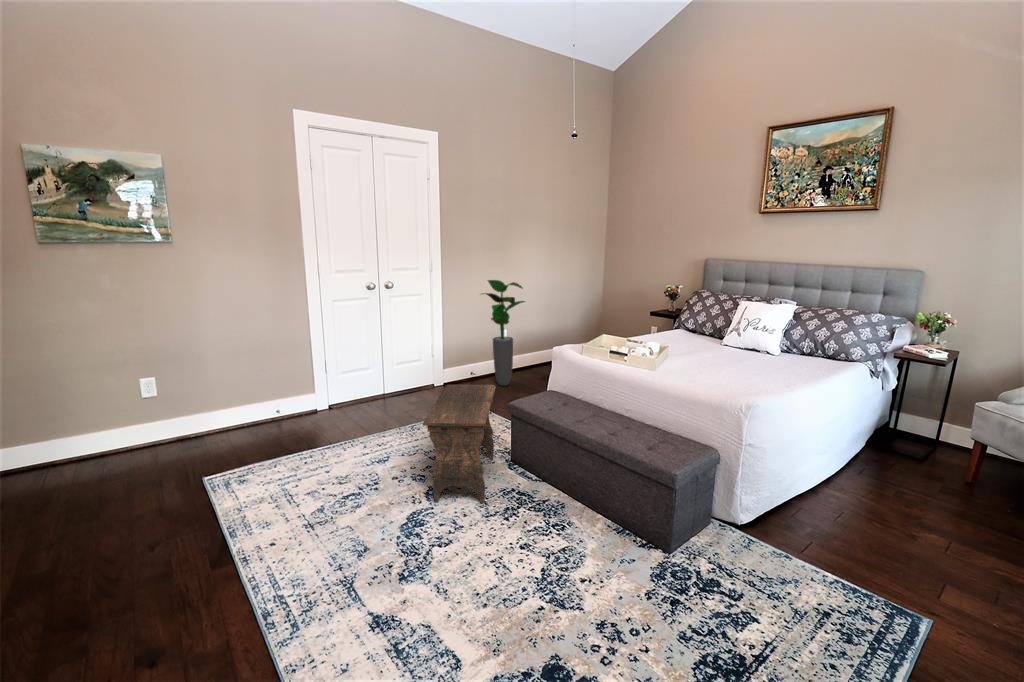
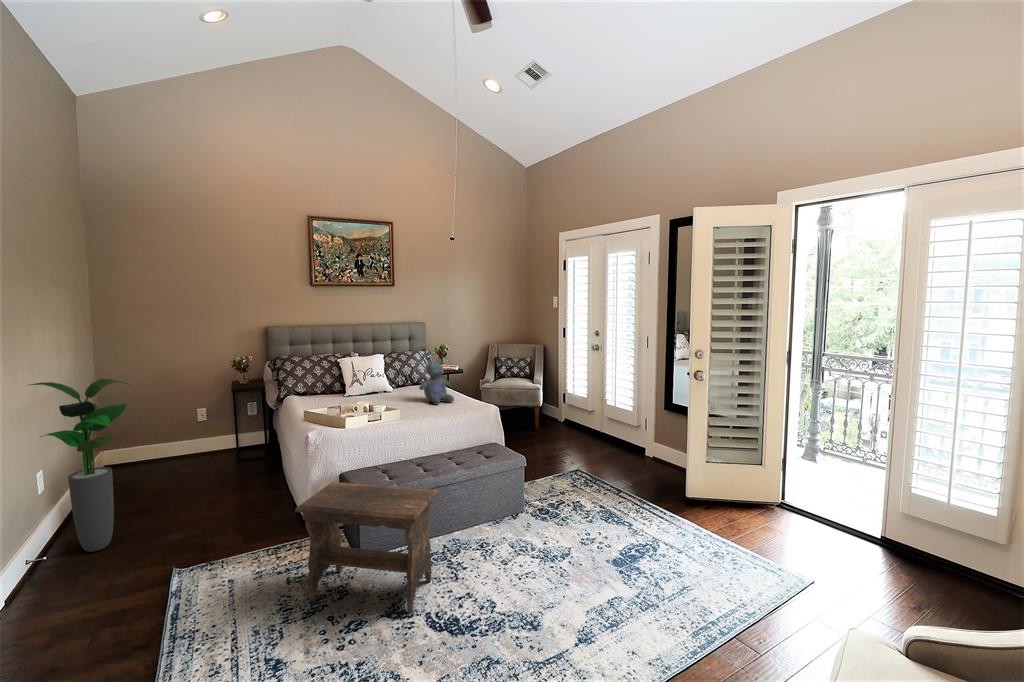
stuffed bear: none [727,314,782,380] -> present [419,359,454,405]

